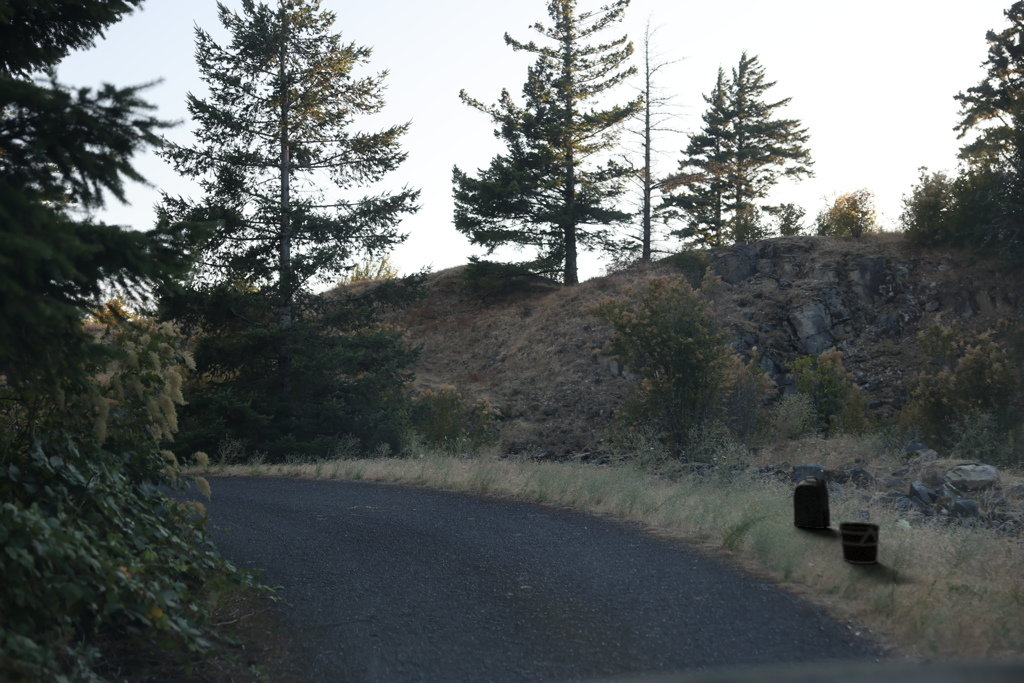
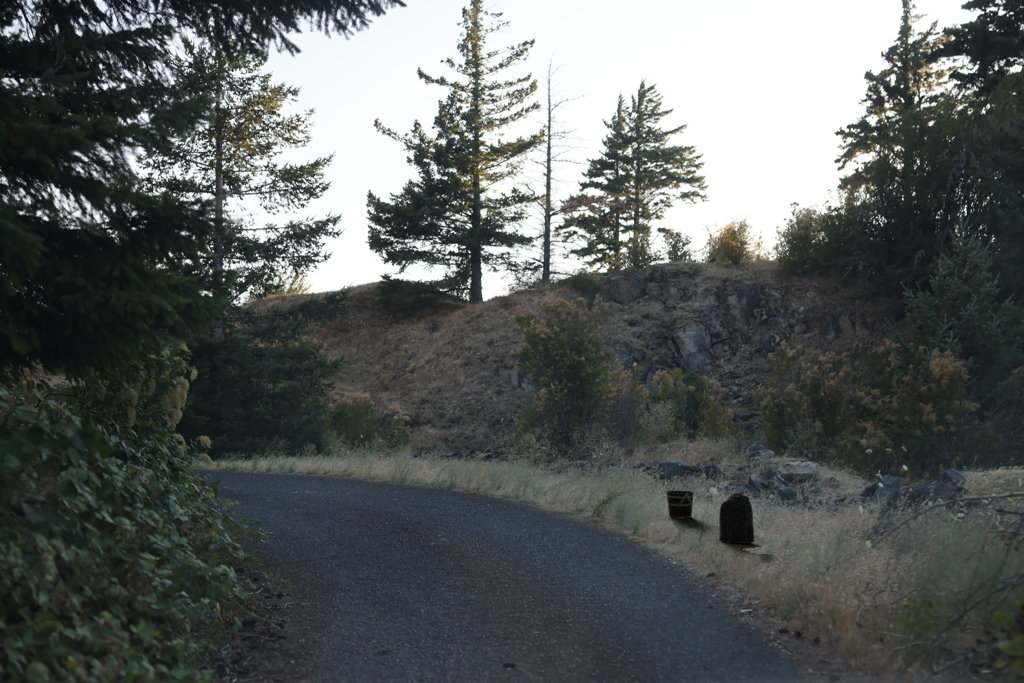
backpack: present [793,476,831,529] -> present [719,493,754,544]

